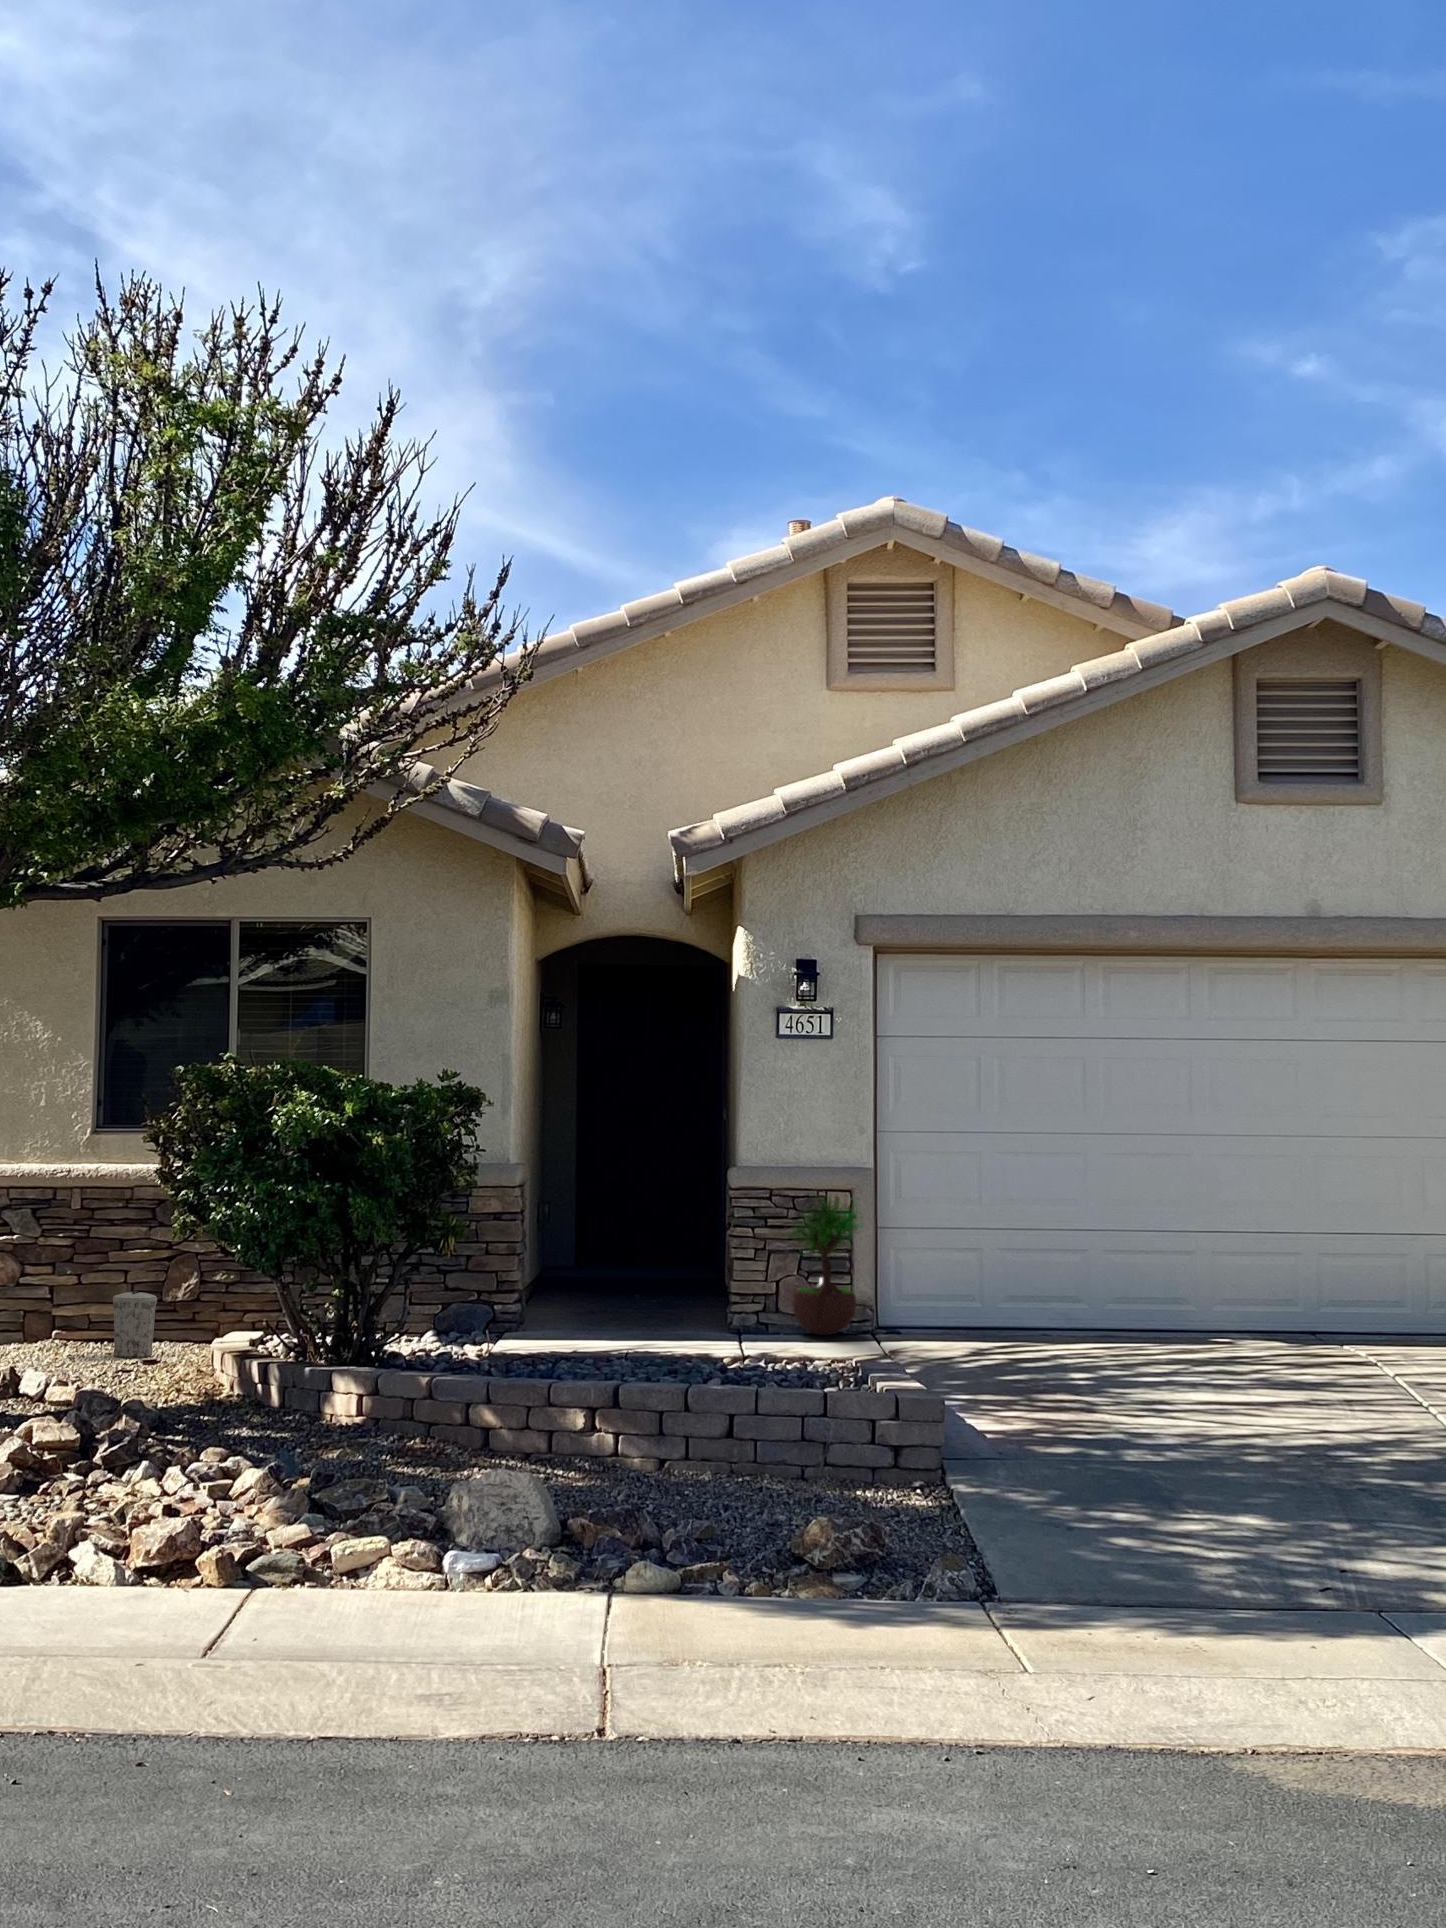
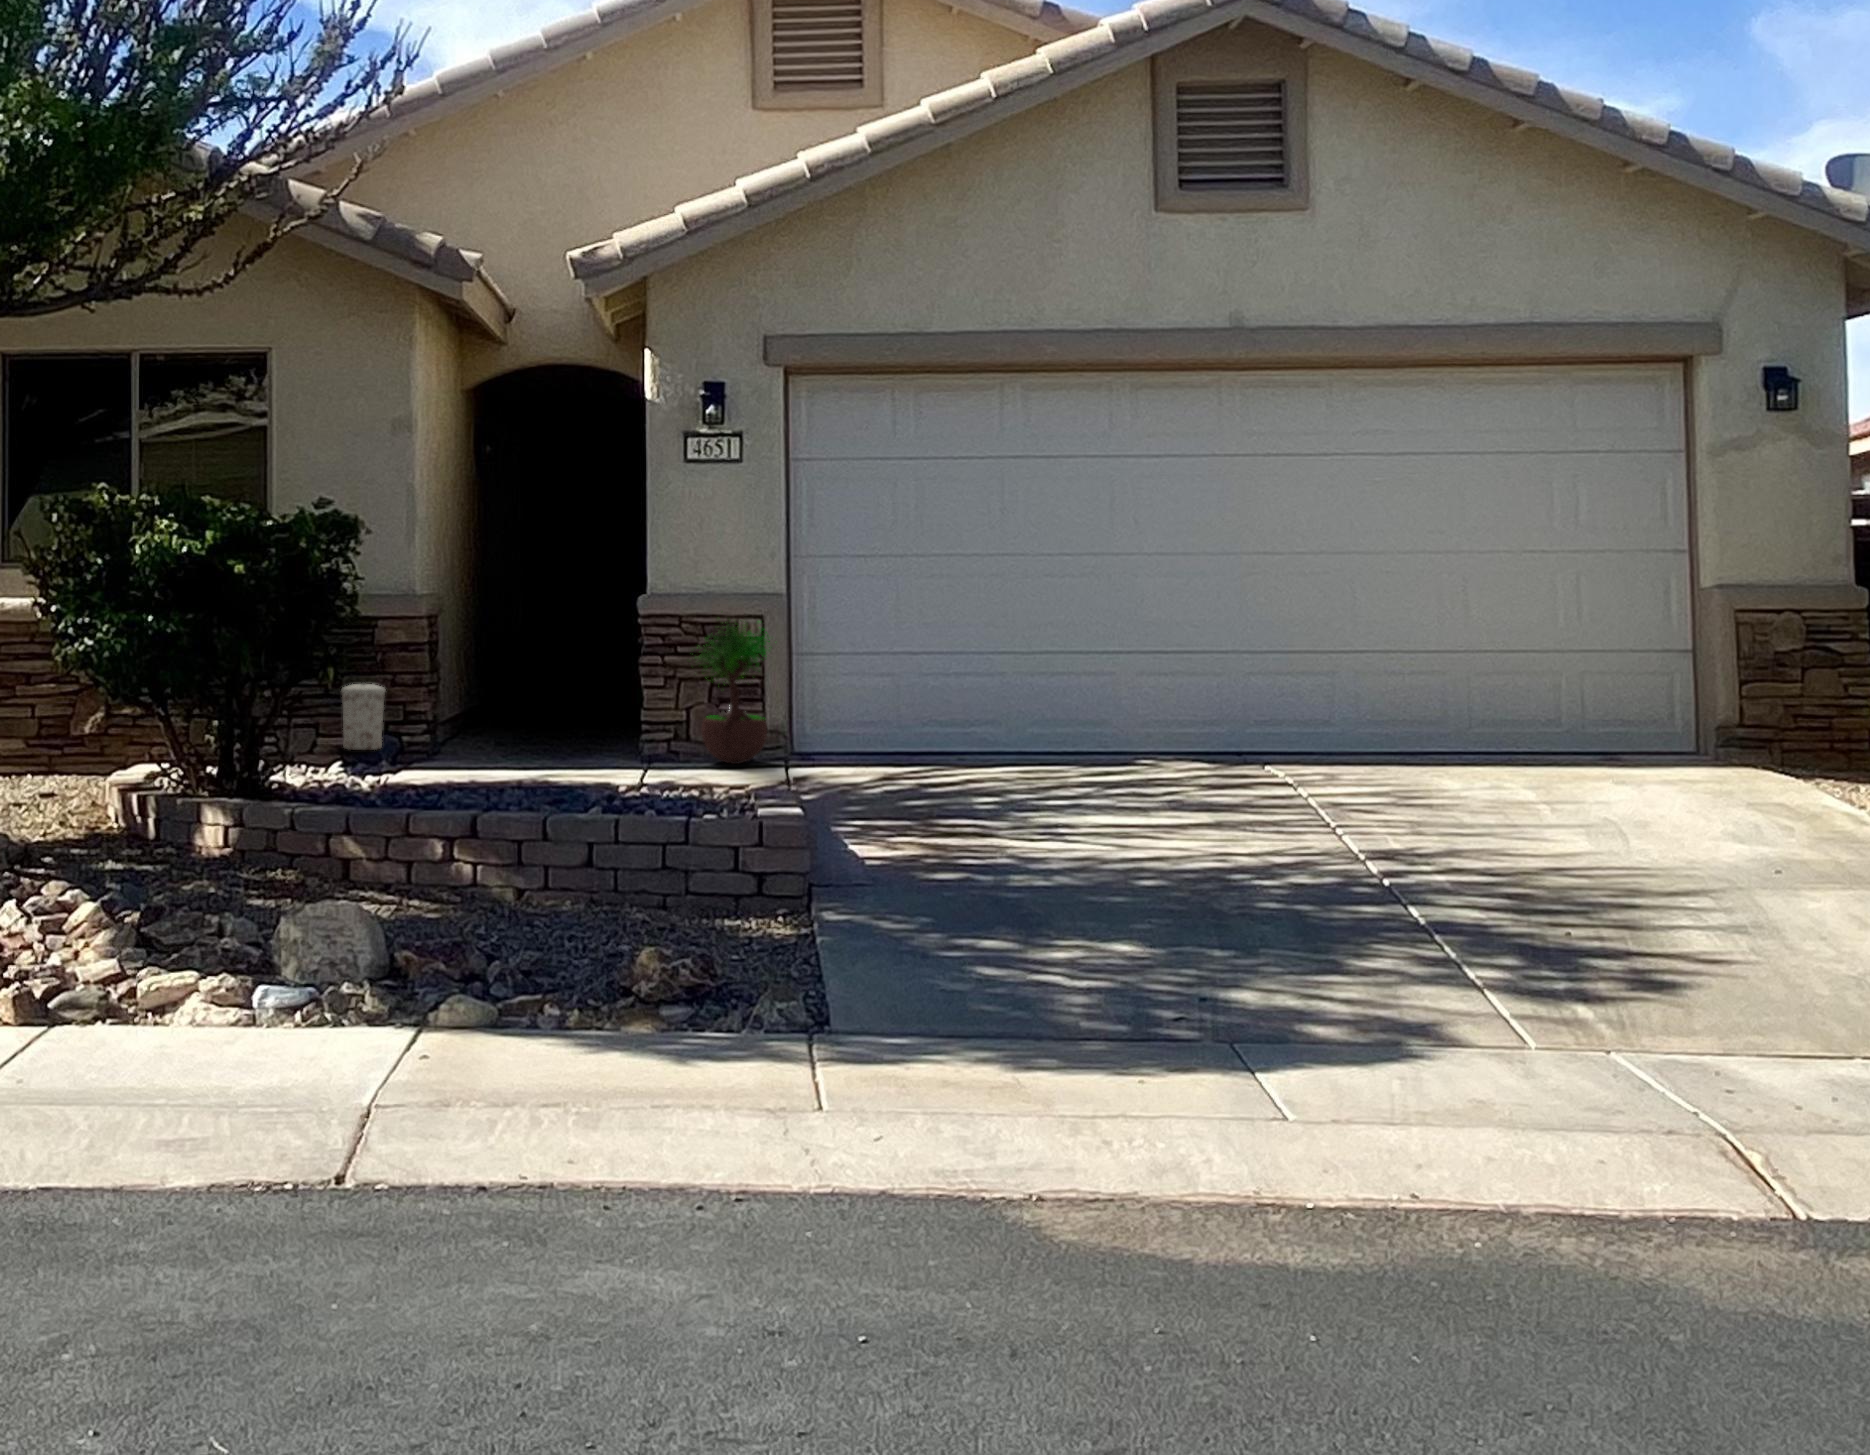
trash can: present [113,1291,157,1358] -> present [341,682,385,750]

